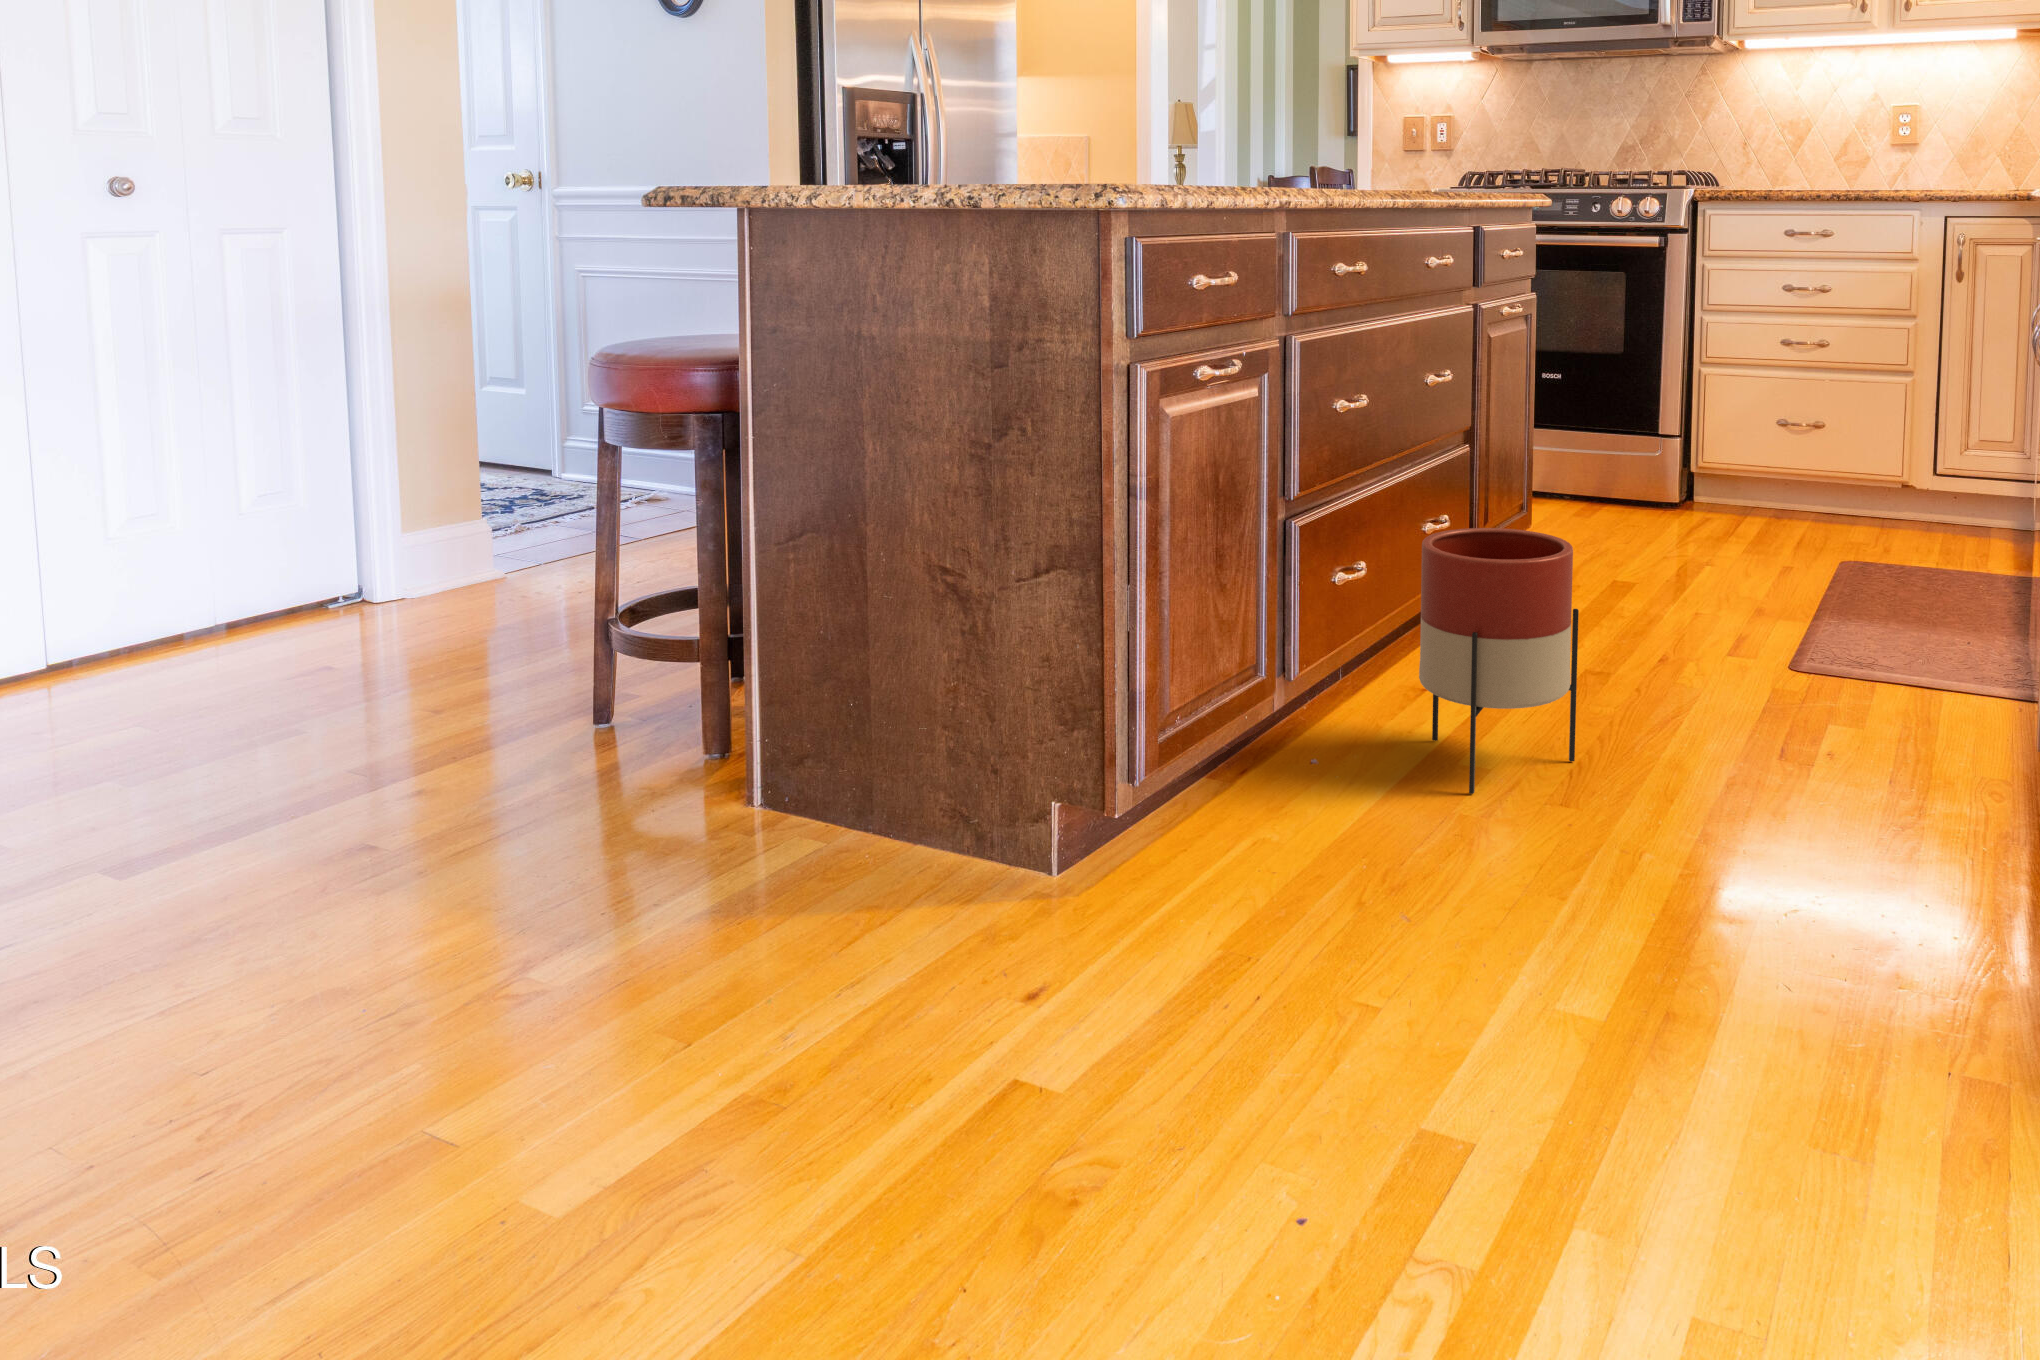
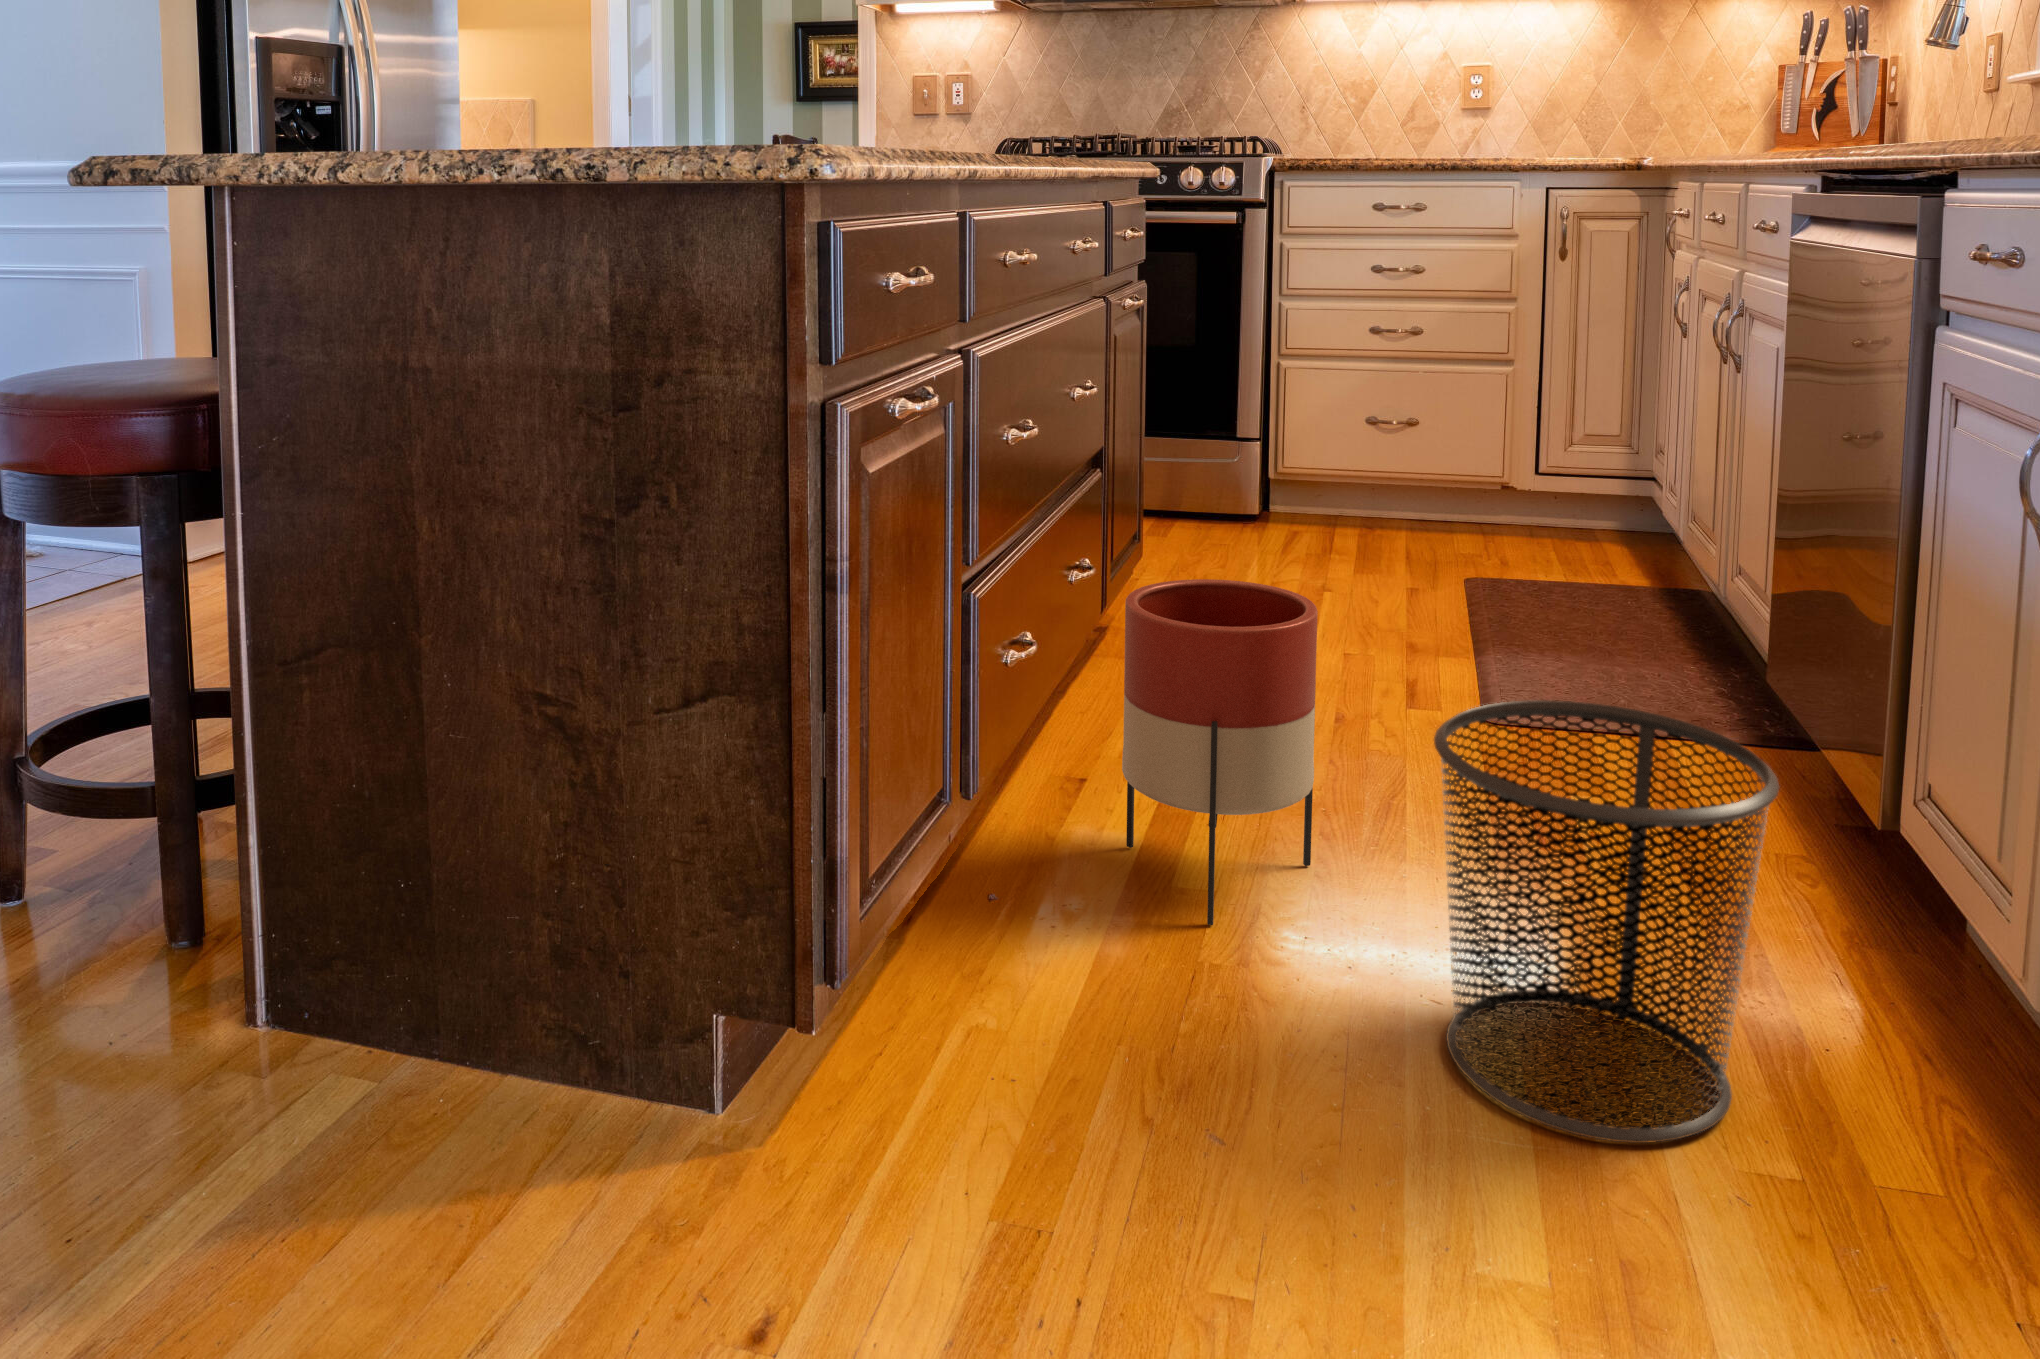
trash can: none [1599,619,1853,947] -> present [1434,700,1779,1143]

